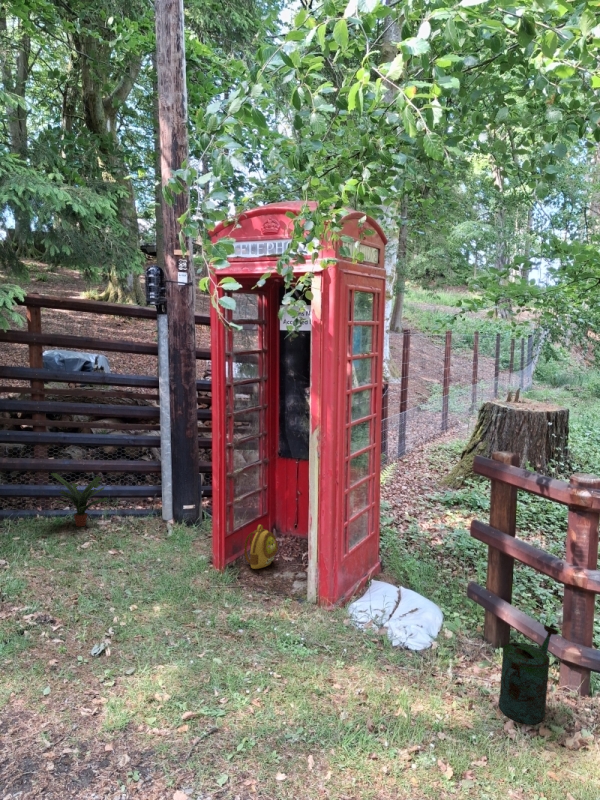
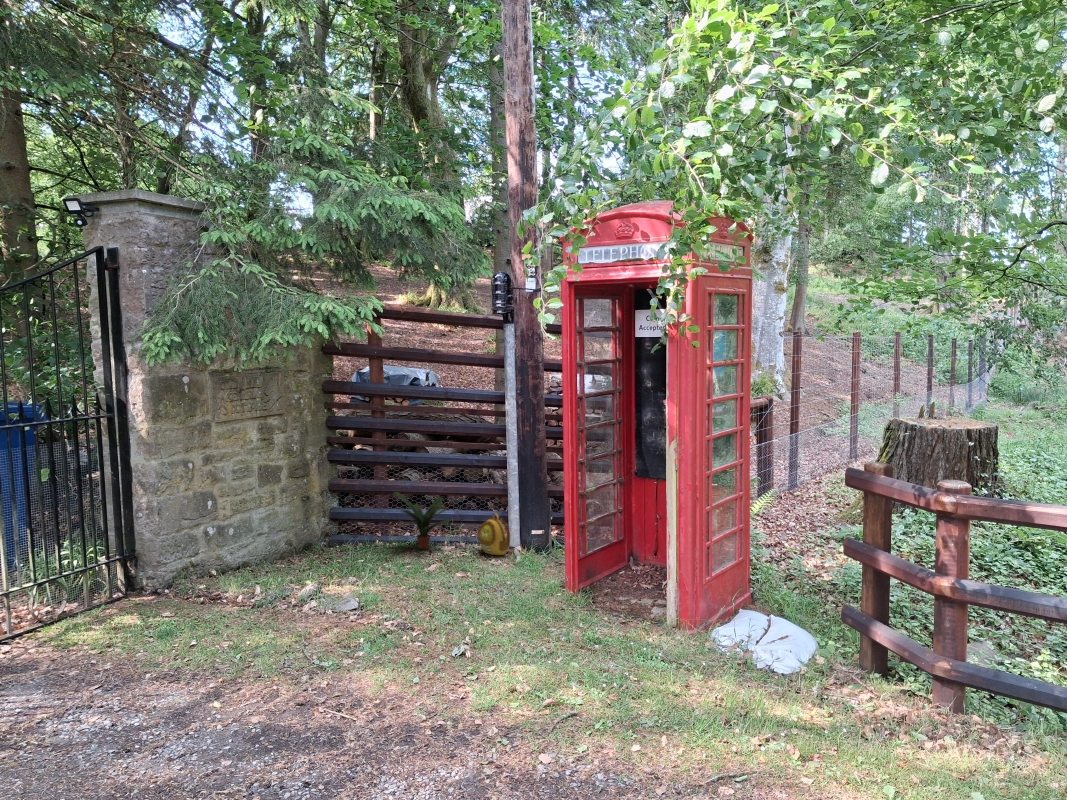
backpack: present [244,525,278,569] -> present [477,514,510,555]
watering can: present [499,625,558,724] -> none [866,643,936,737]

